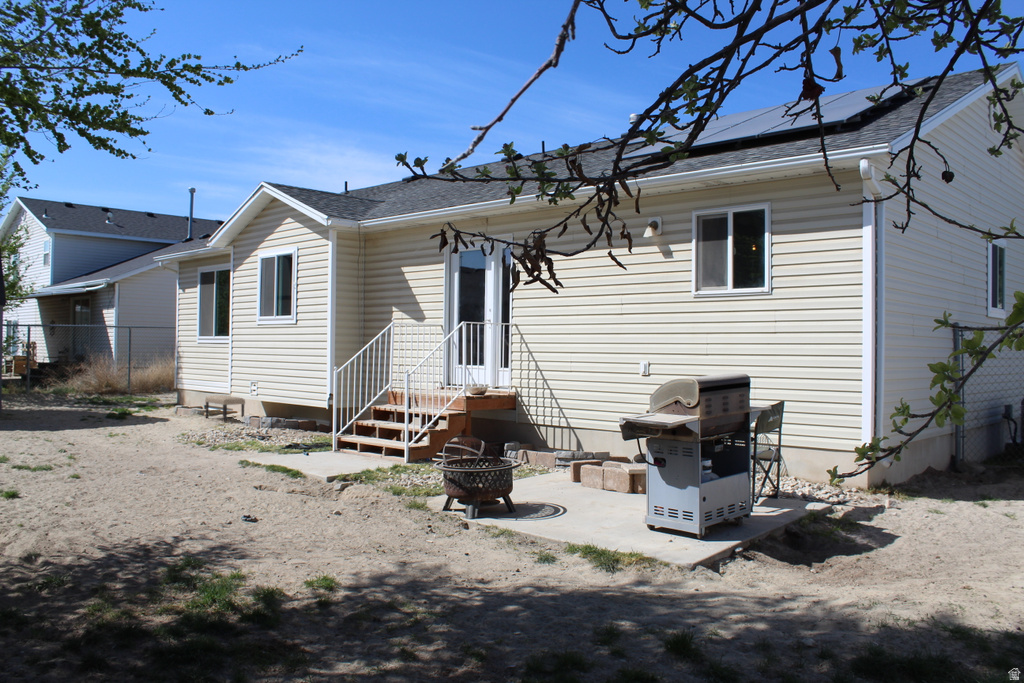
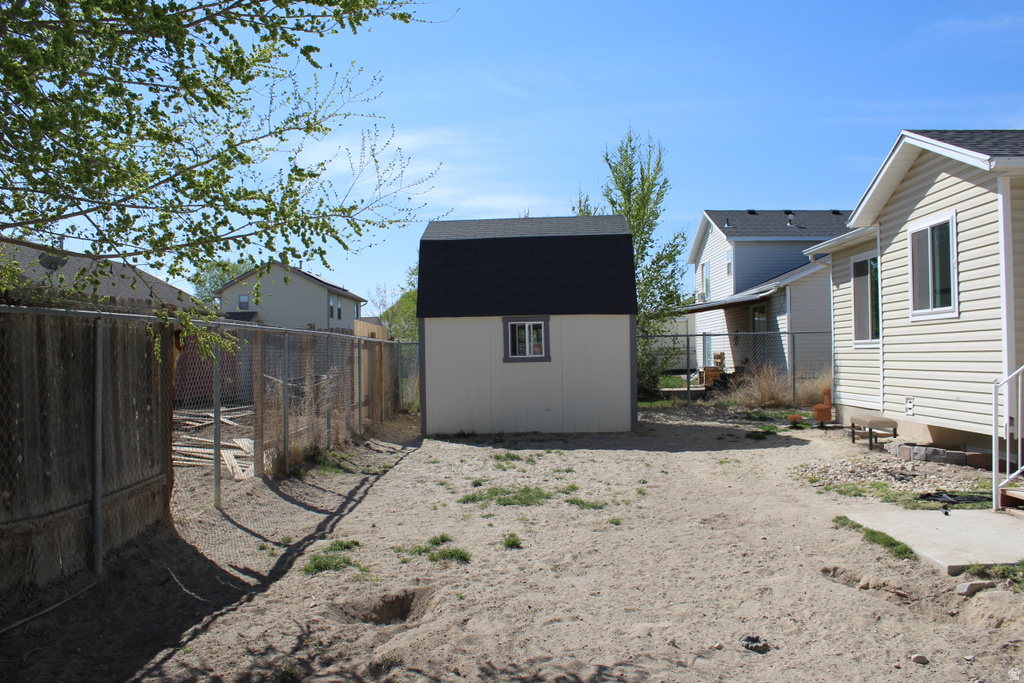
lounge chair: none [137,375,183,411] -> present [784,388,835,430]

